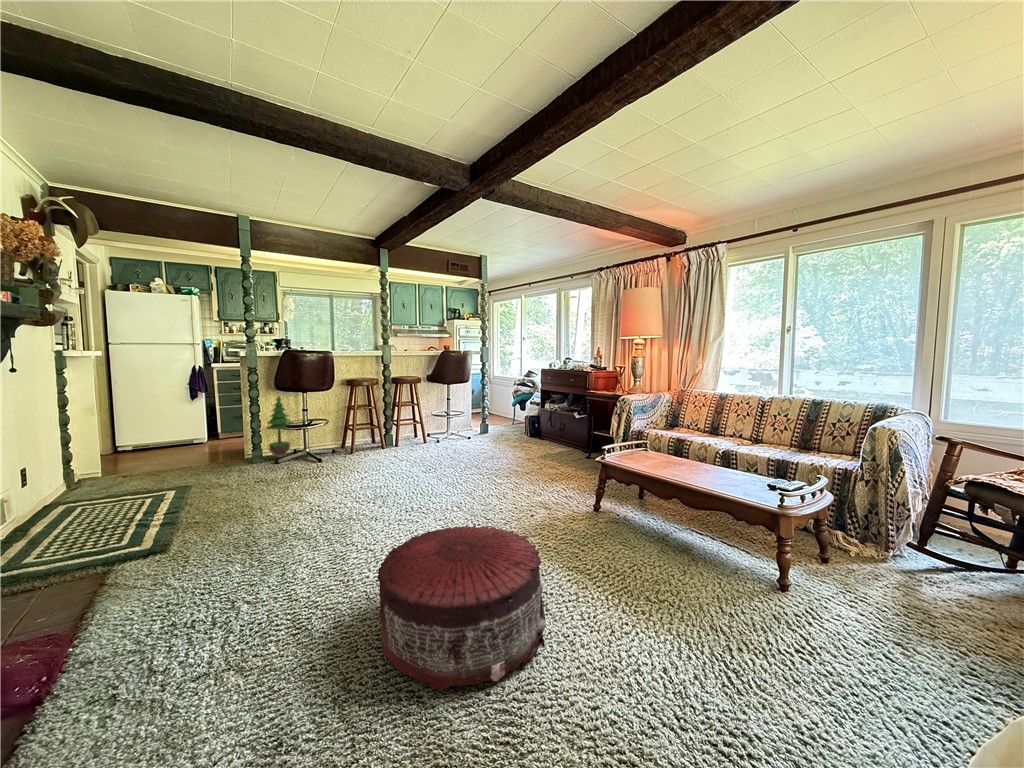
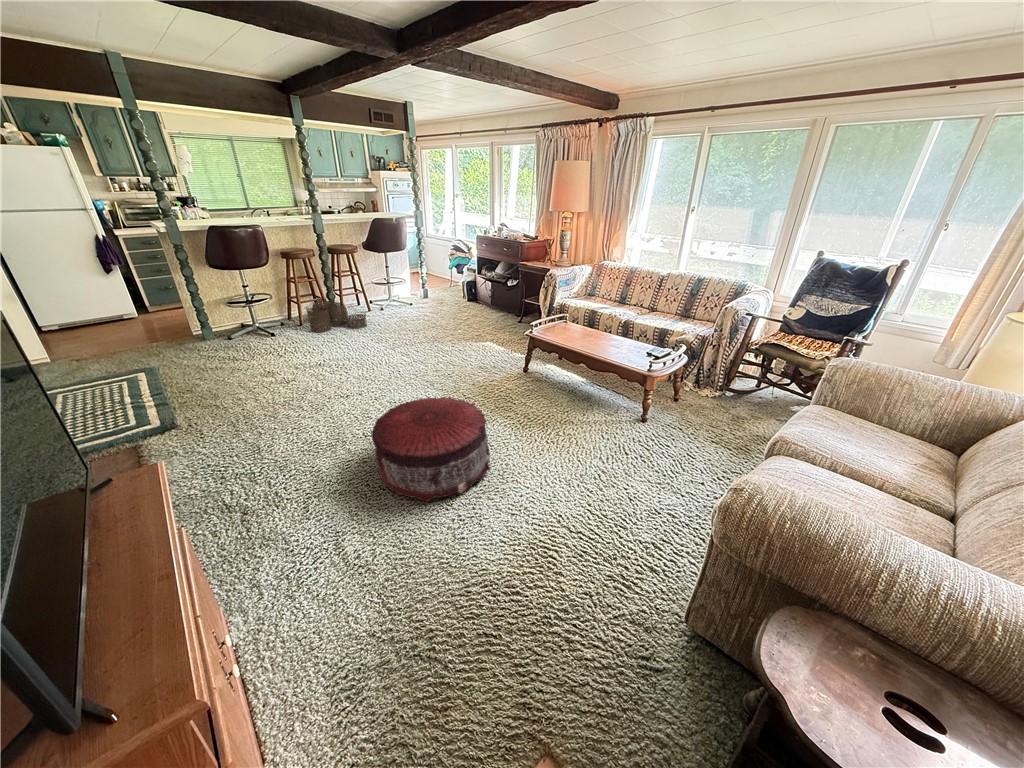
potted tree: present [266,396,290,458] -> none [207,271,239,334]
woven basket: none [358,426,419,460] -> present [306,299,367,332]

